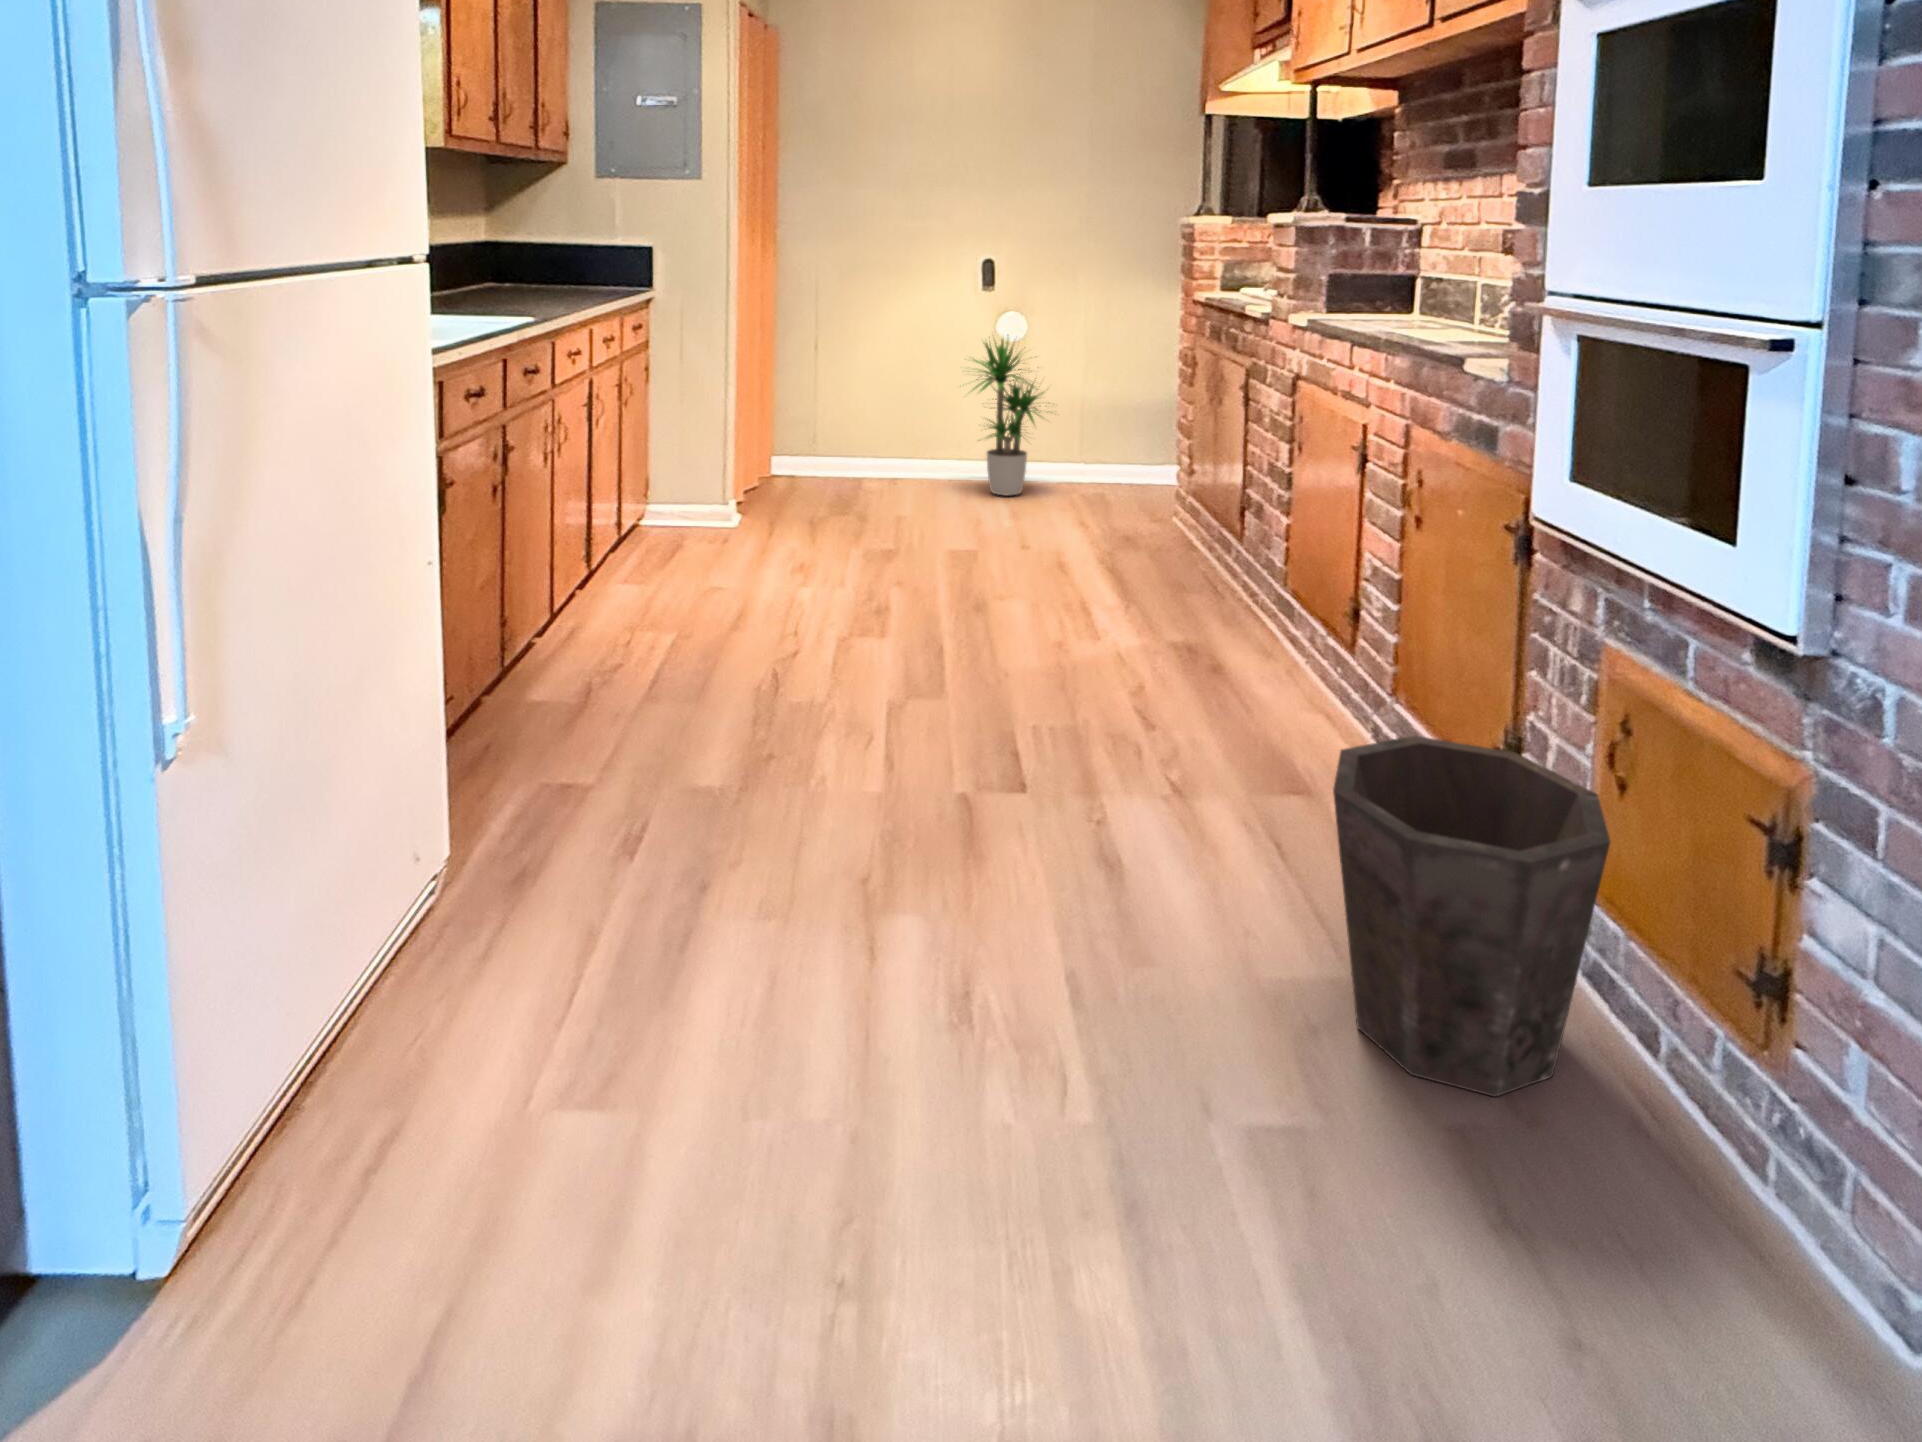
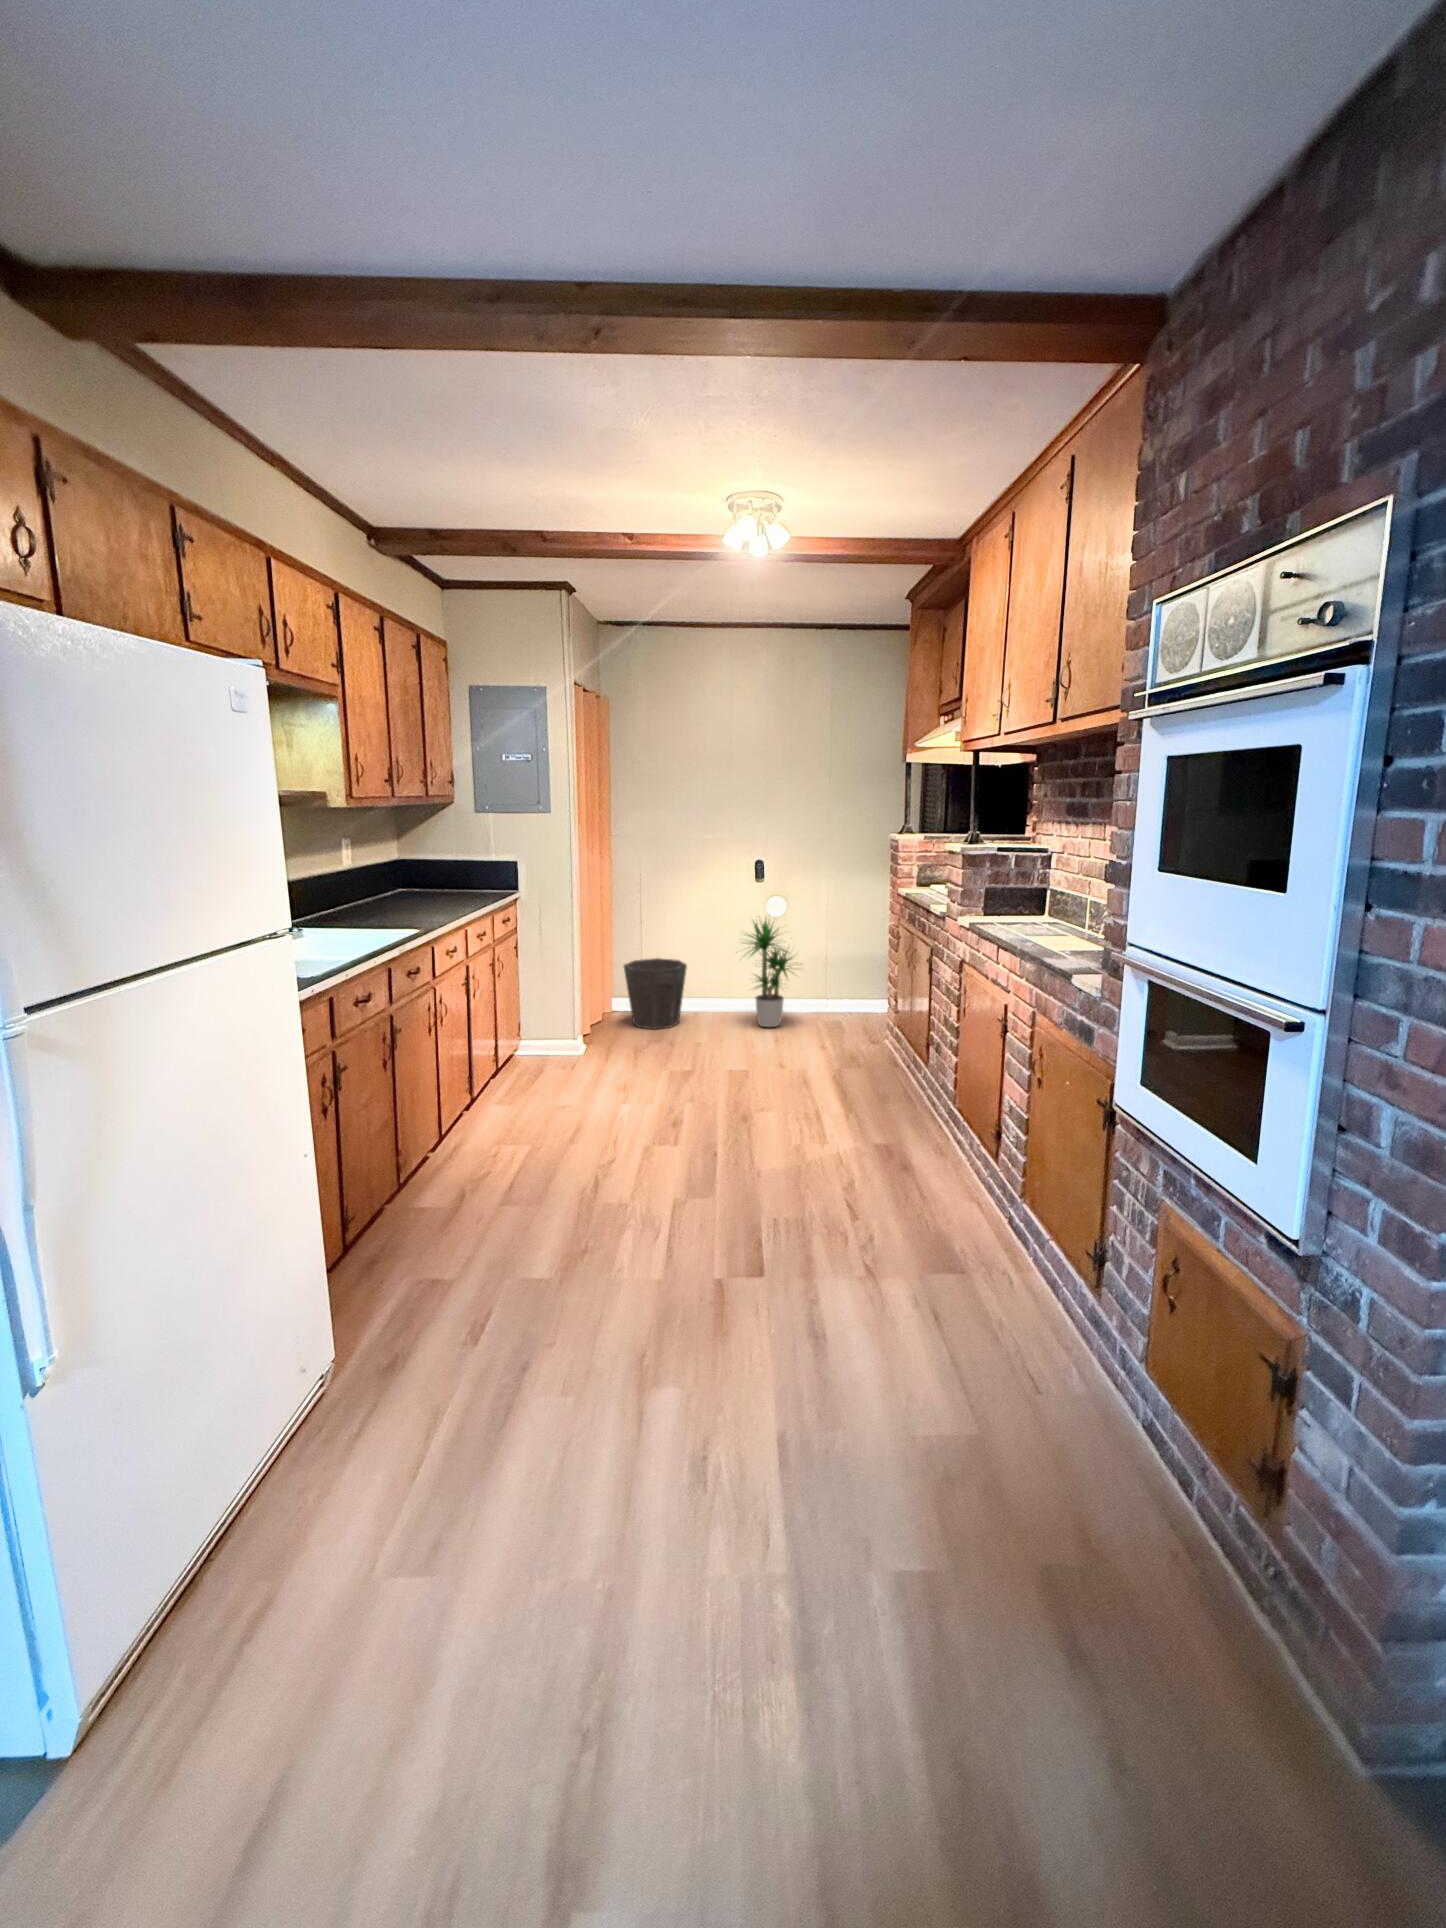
waste bin: present [1333,736,1610,1097] -> present [624,958,687,1029]

